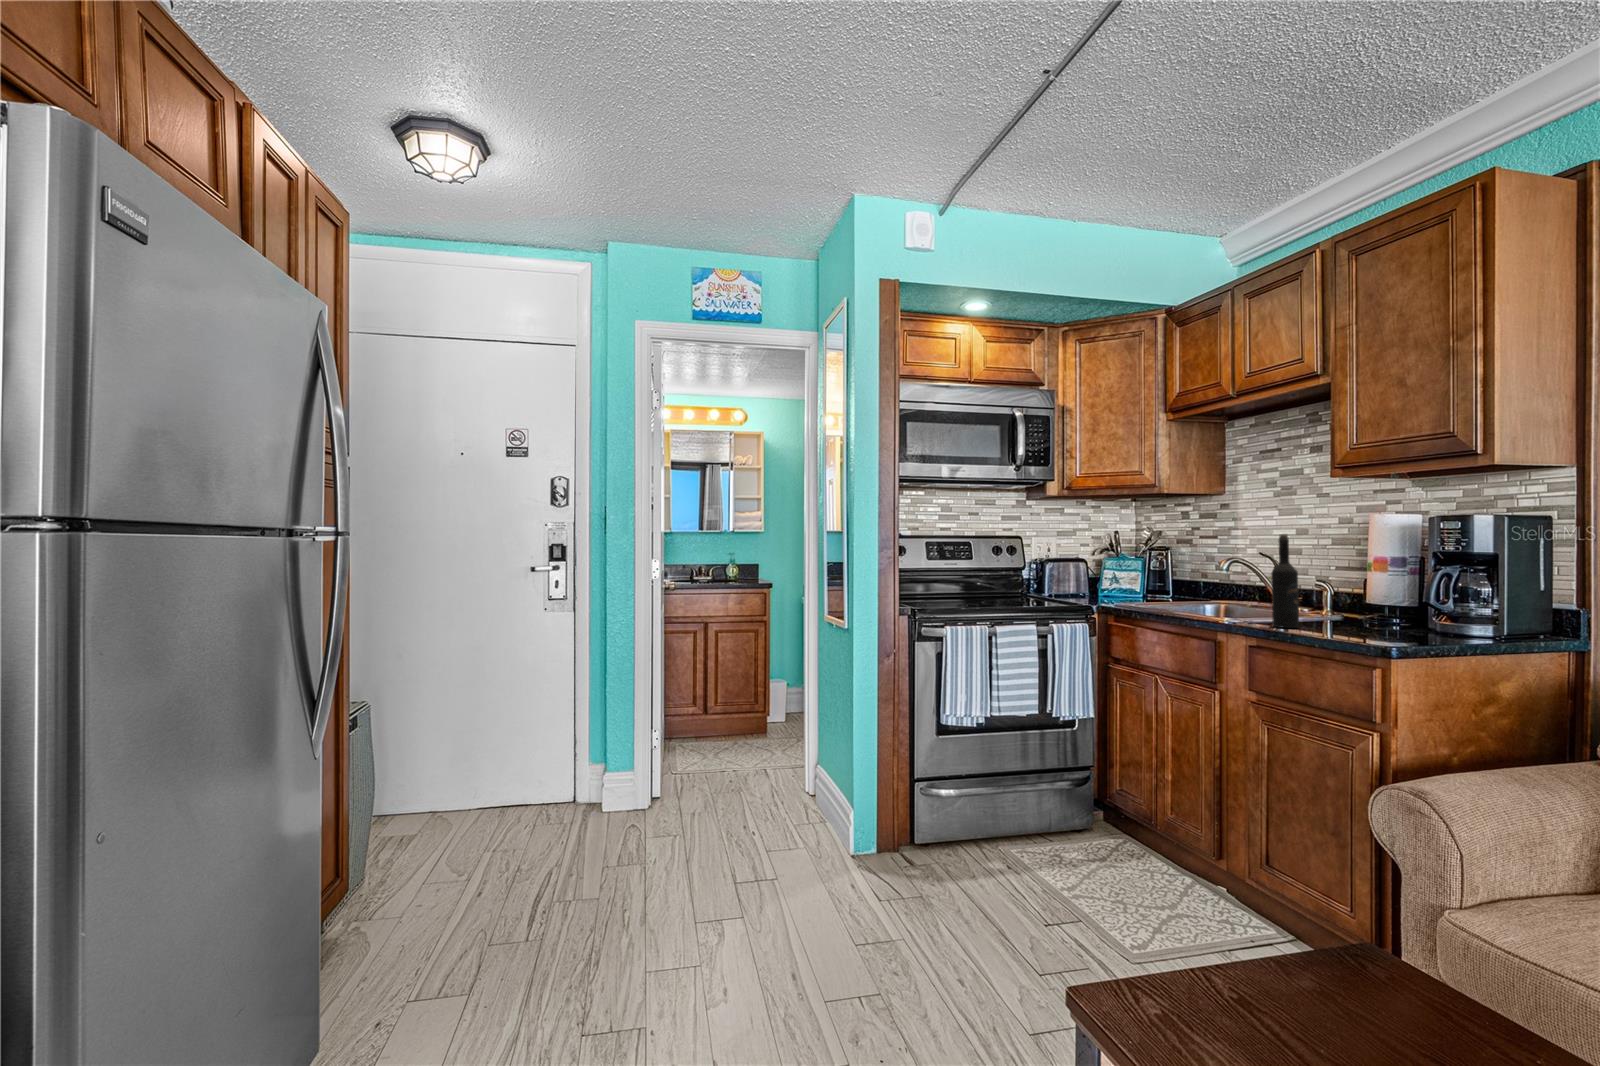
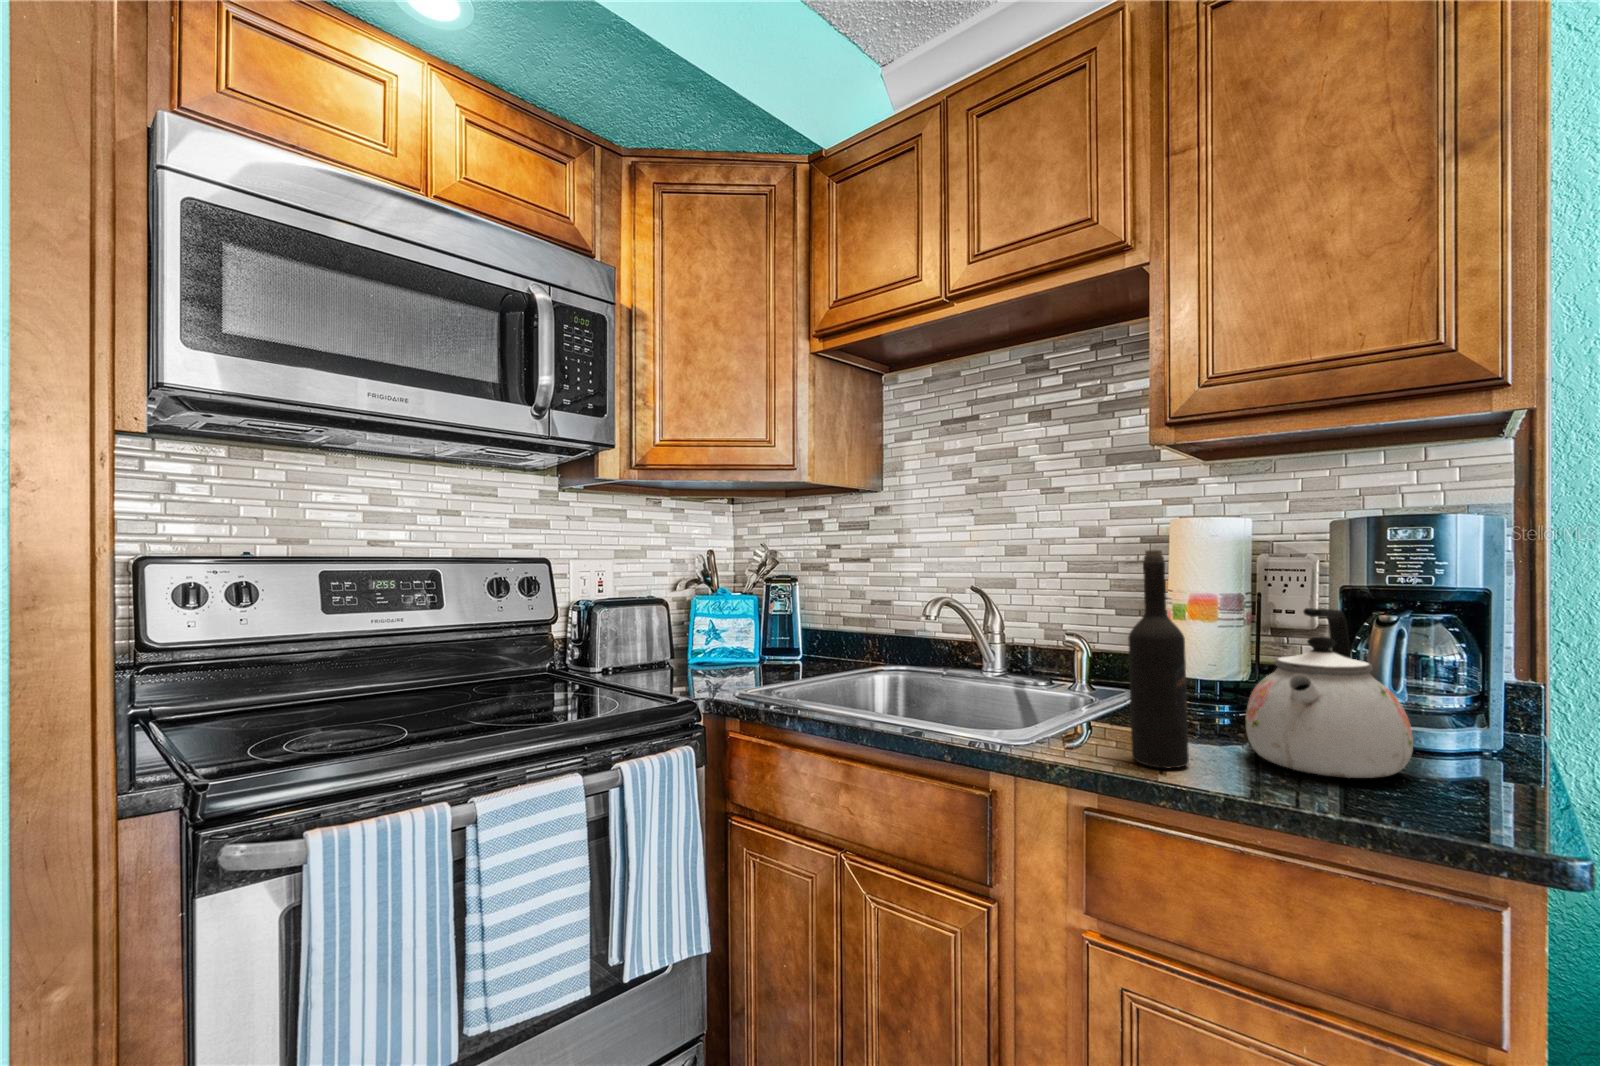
kettle: none [1333,561,1411,635] -> present [1246,608,1413,778]

